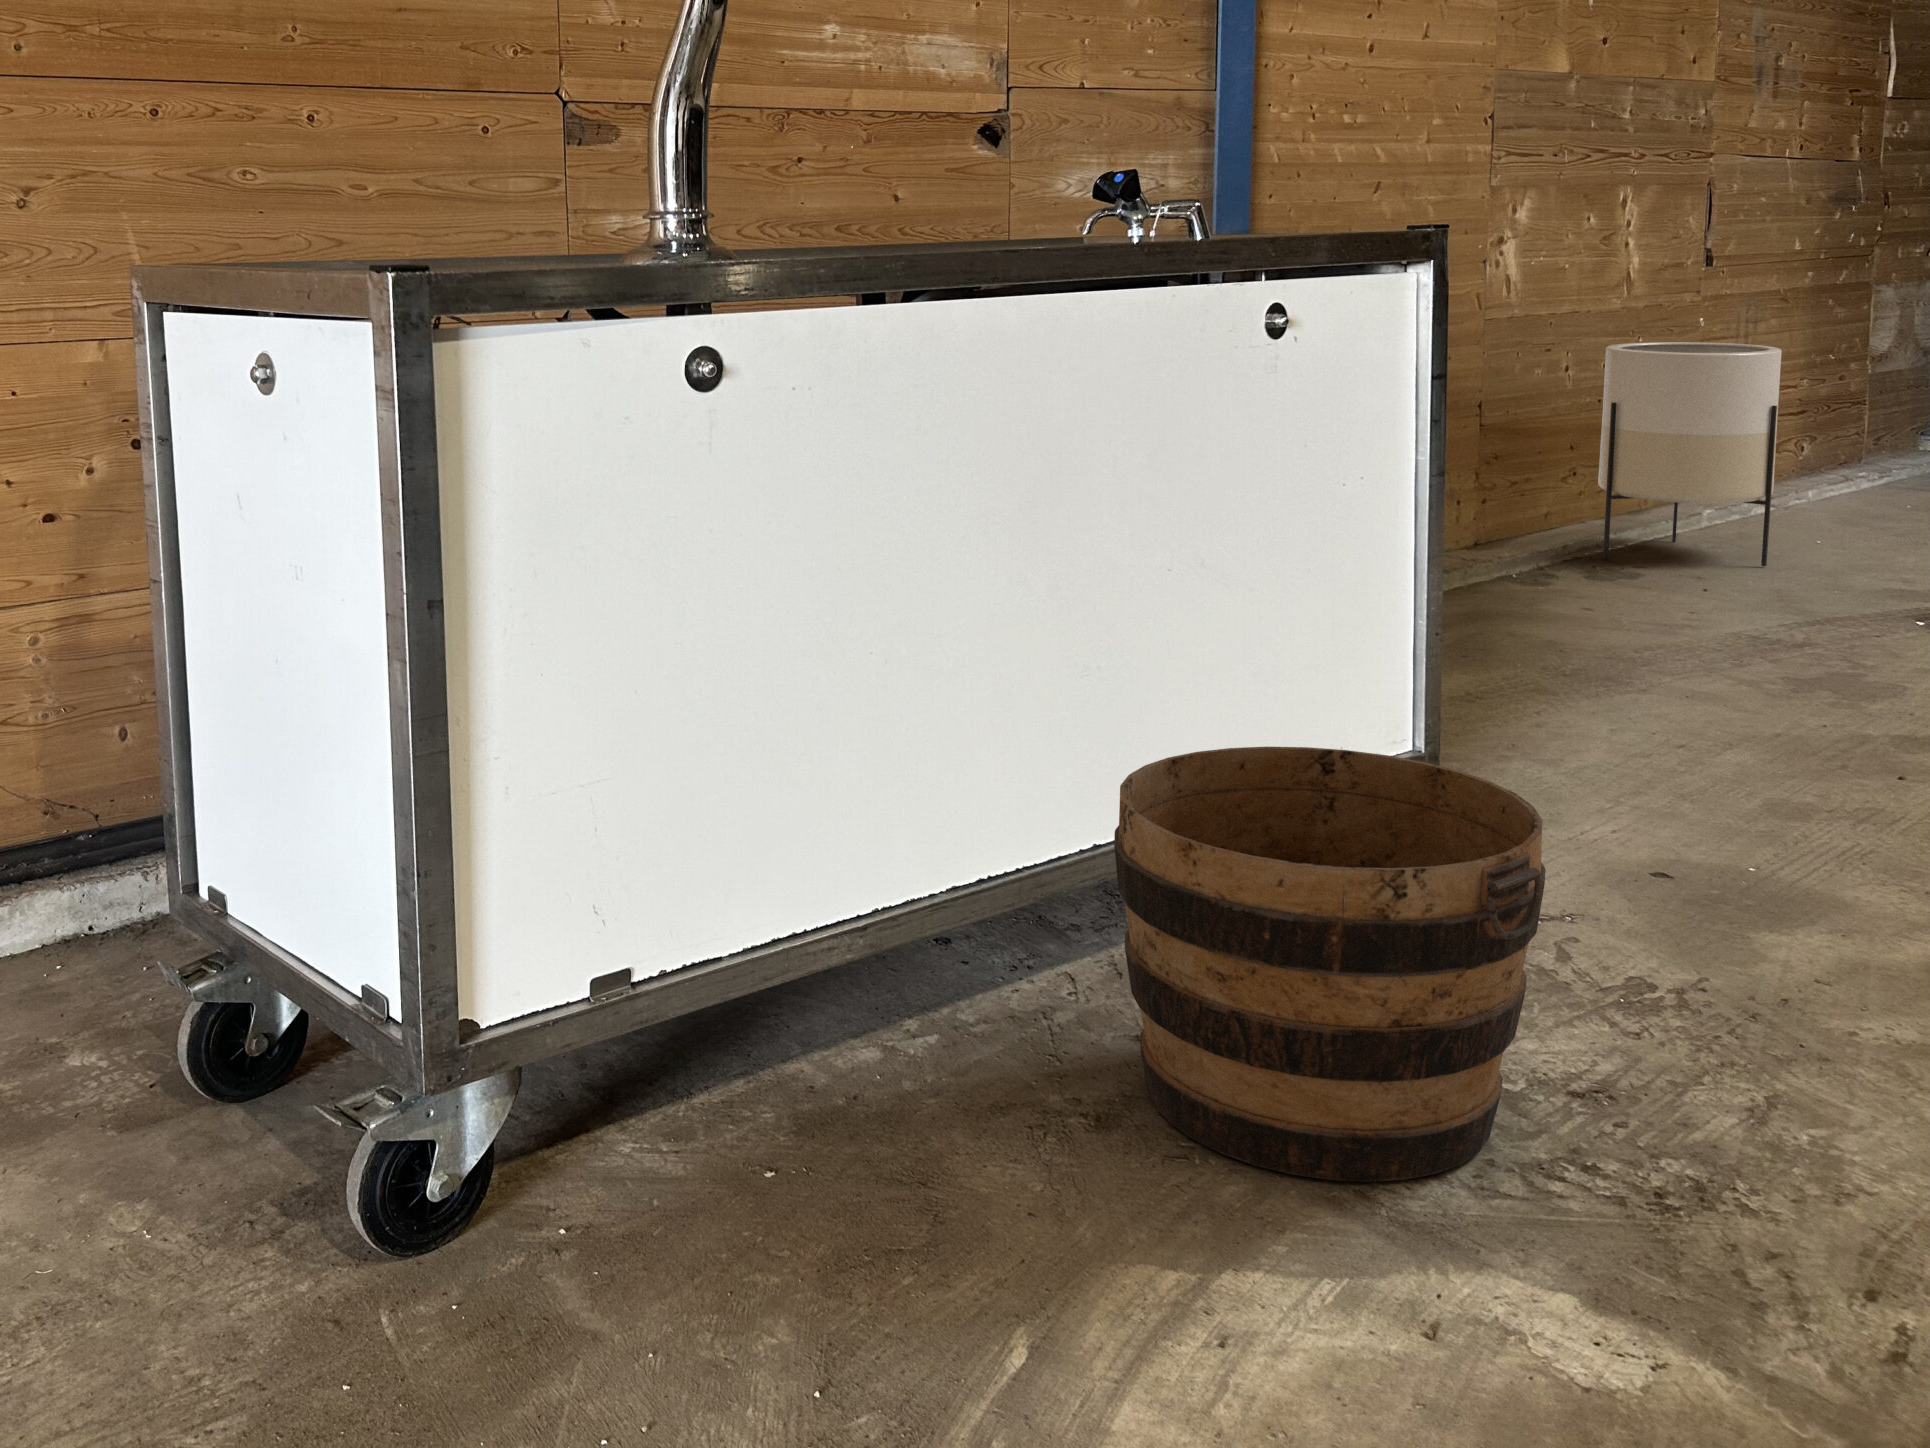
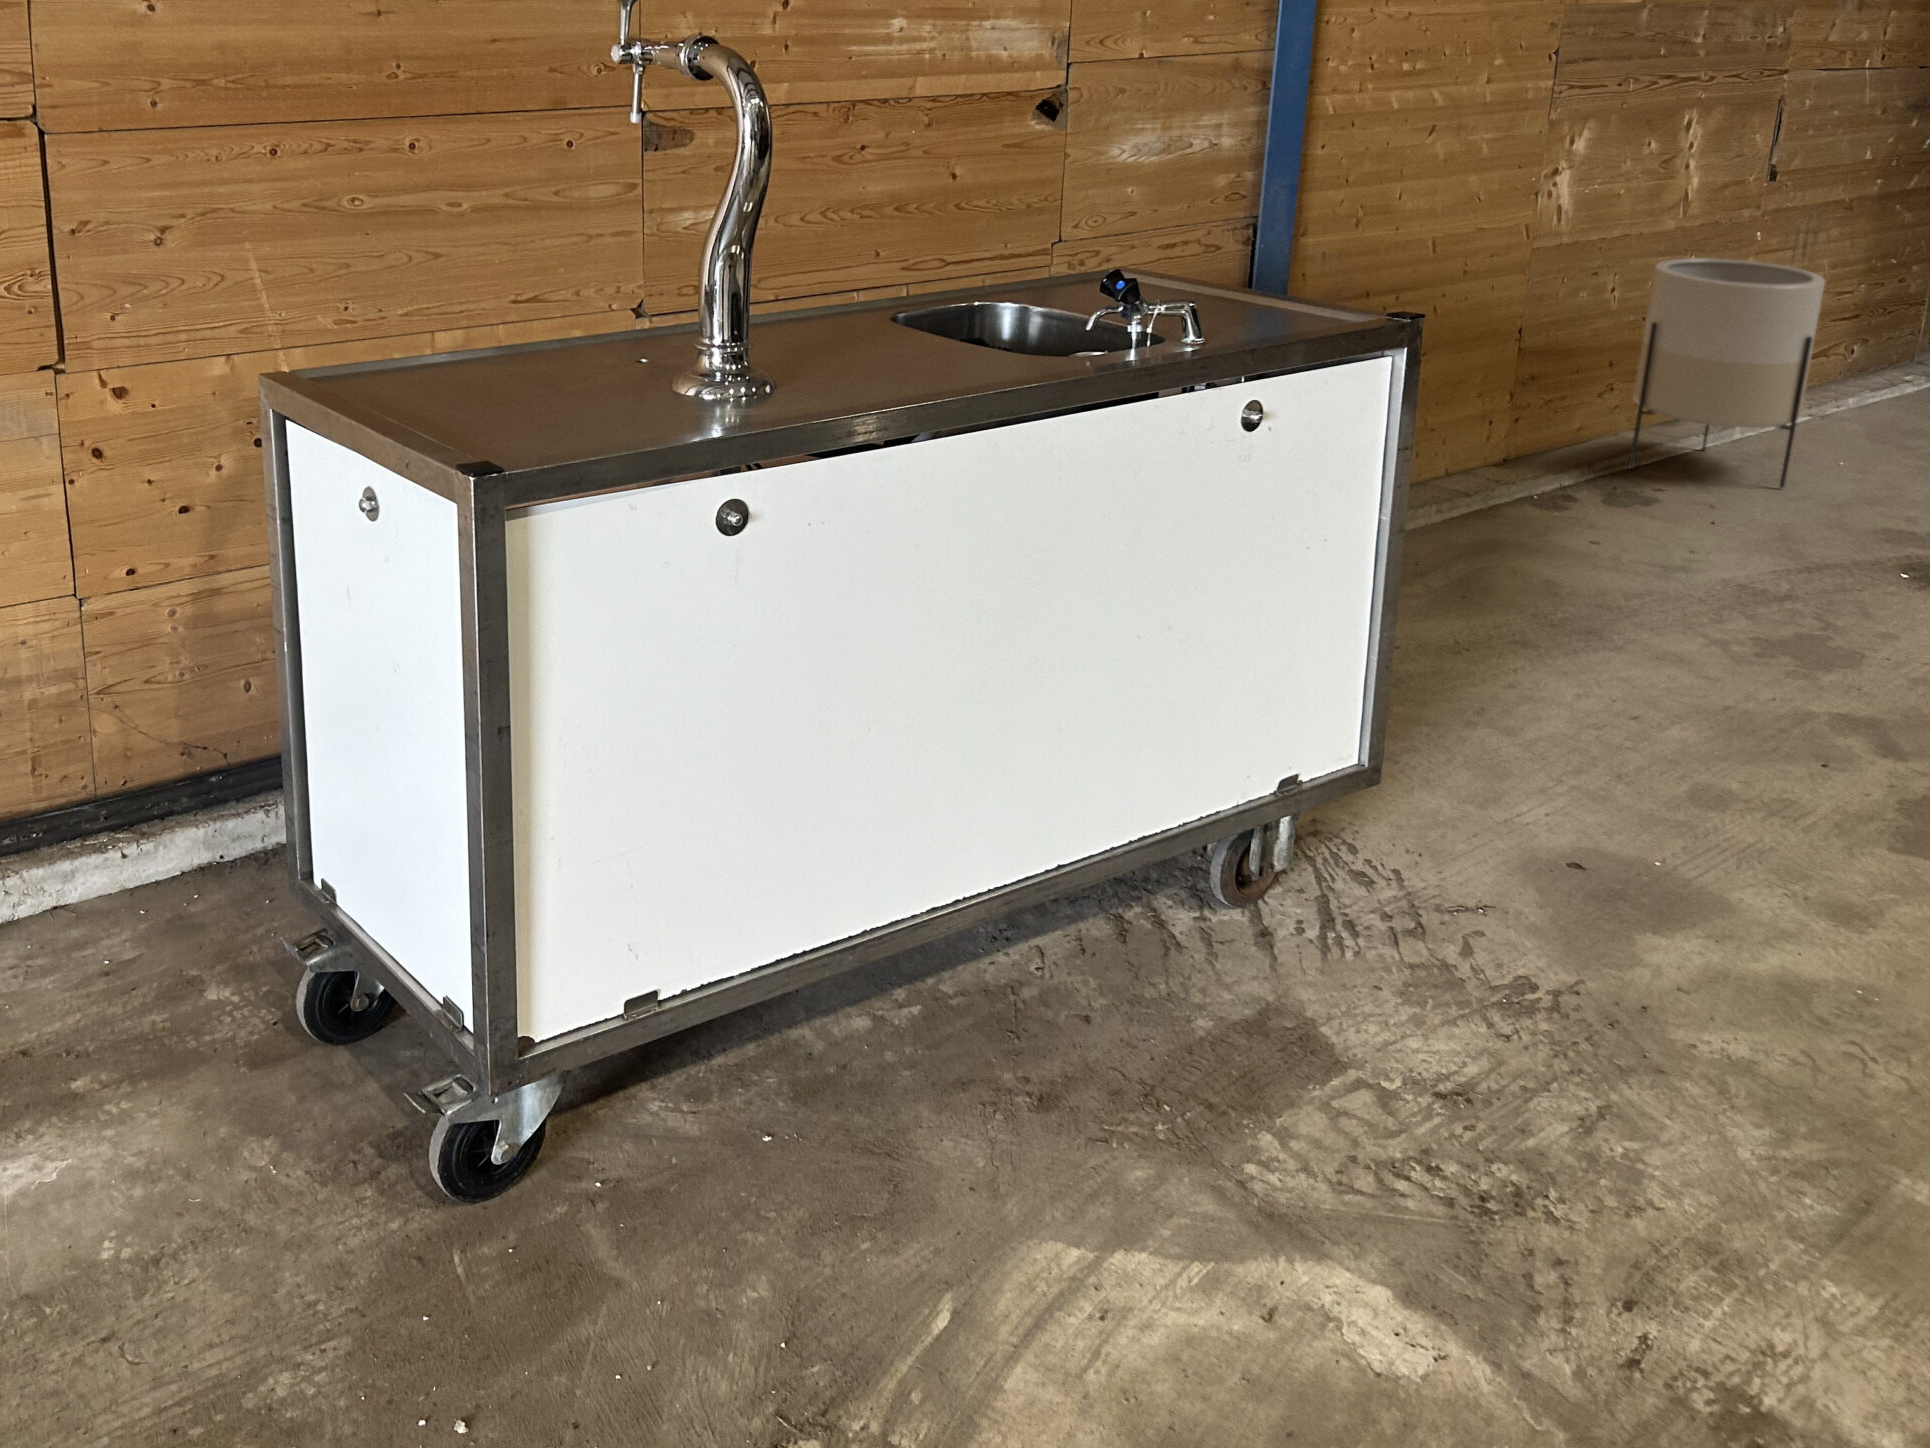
bucket: present [1114,747,1546,1182] -> none [1071,790,1425,1174]

